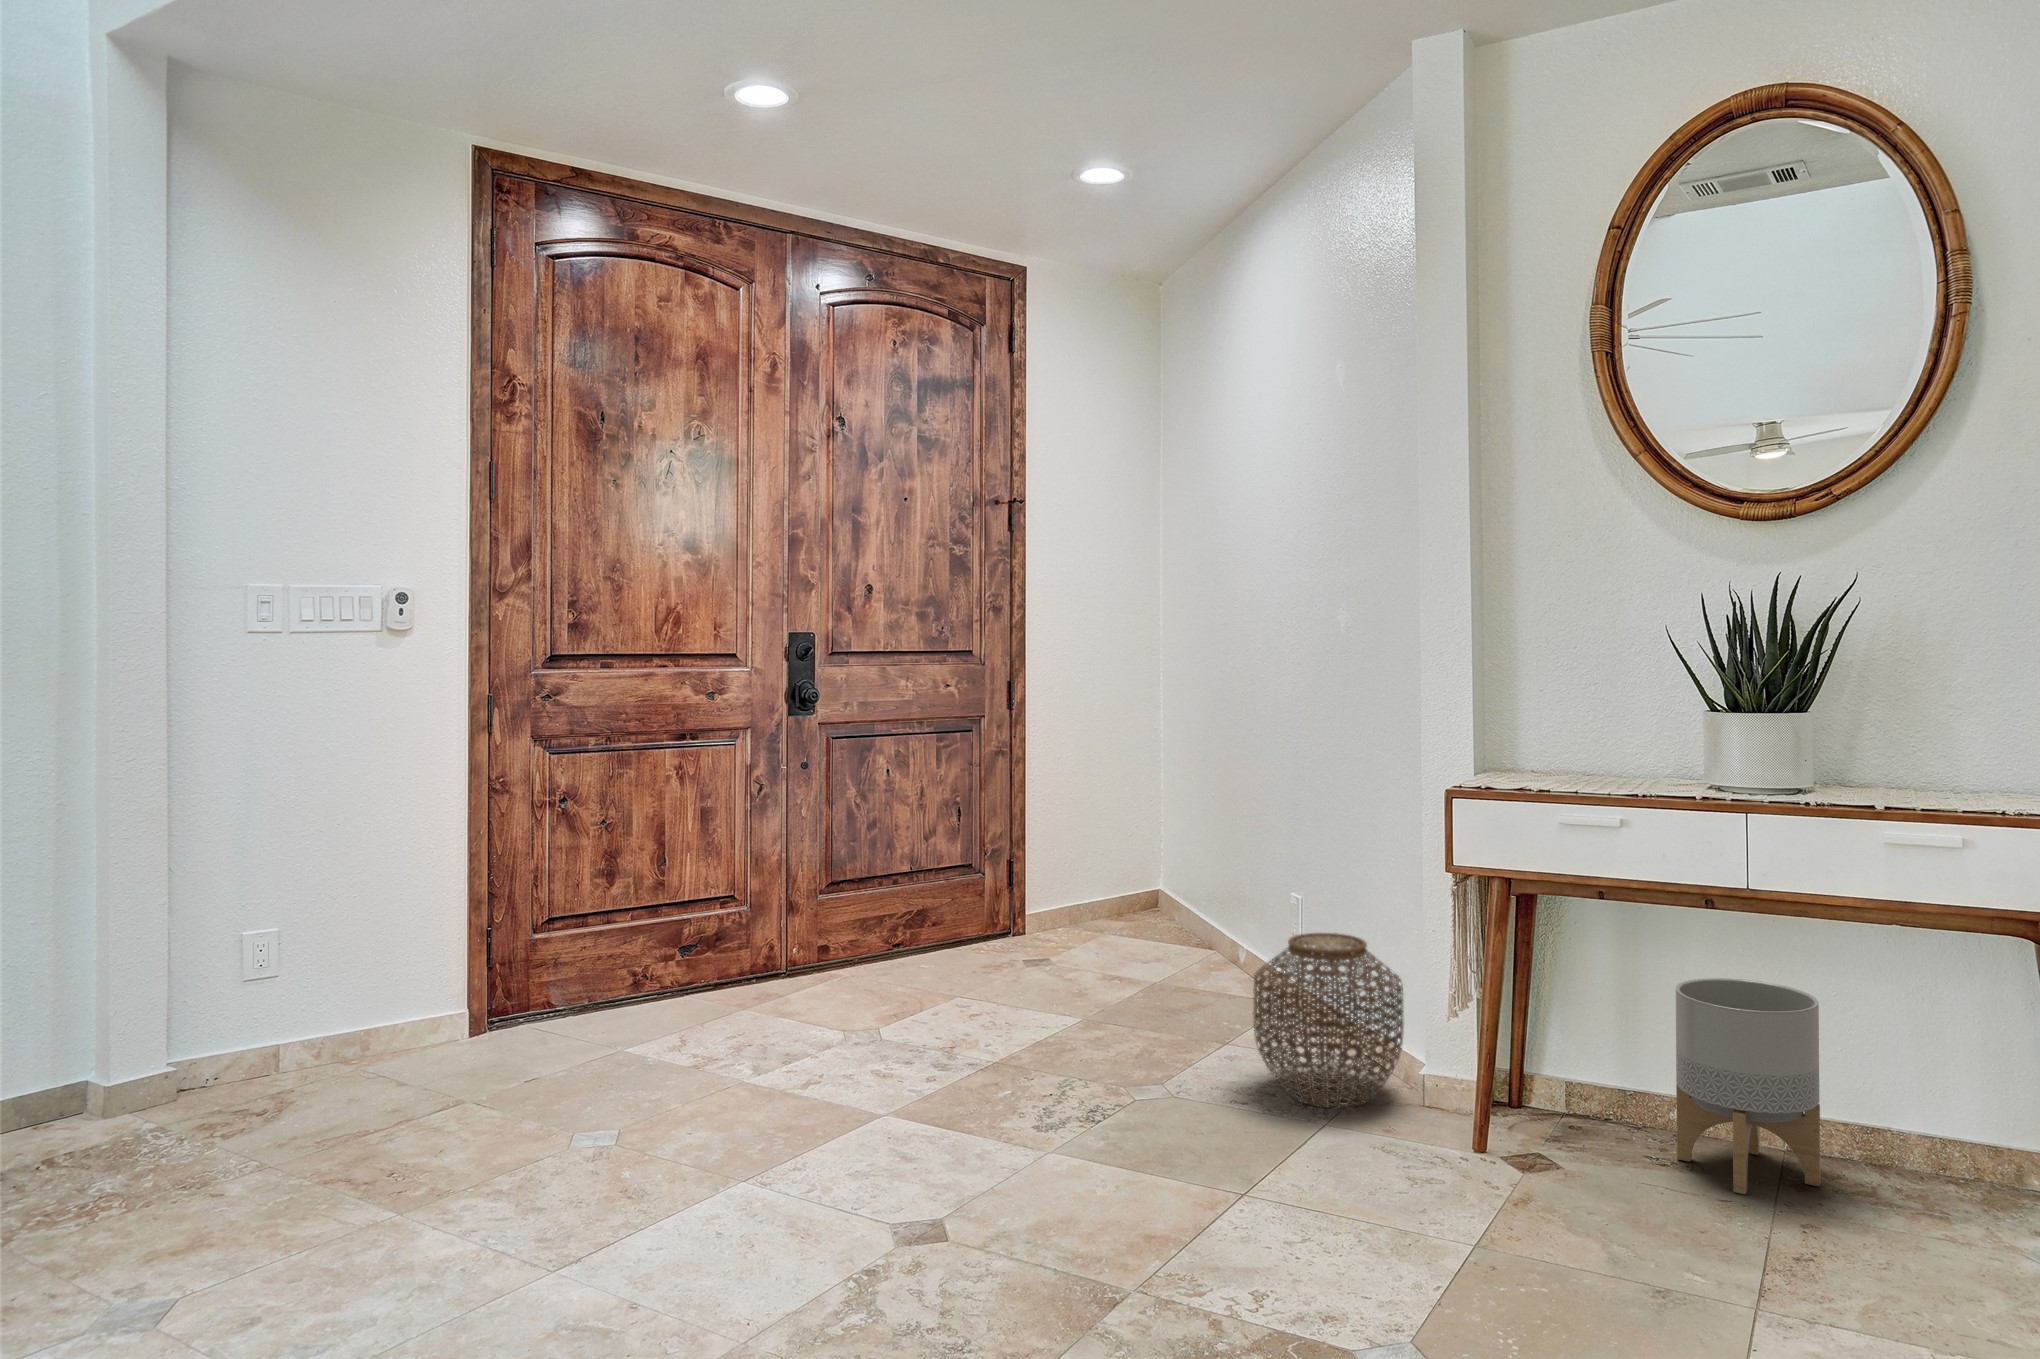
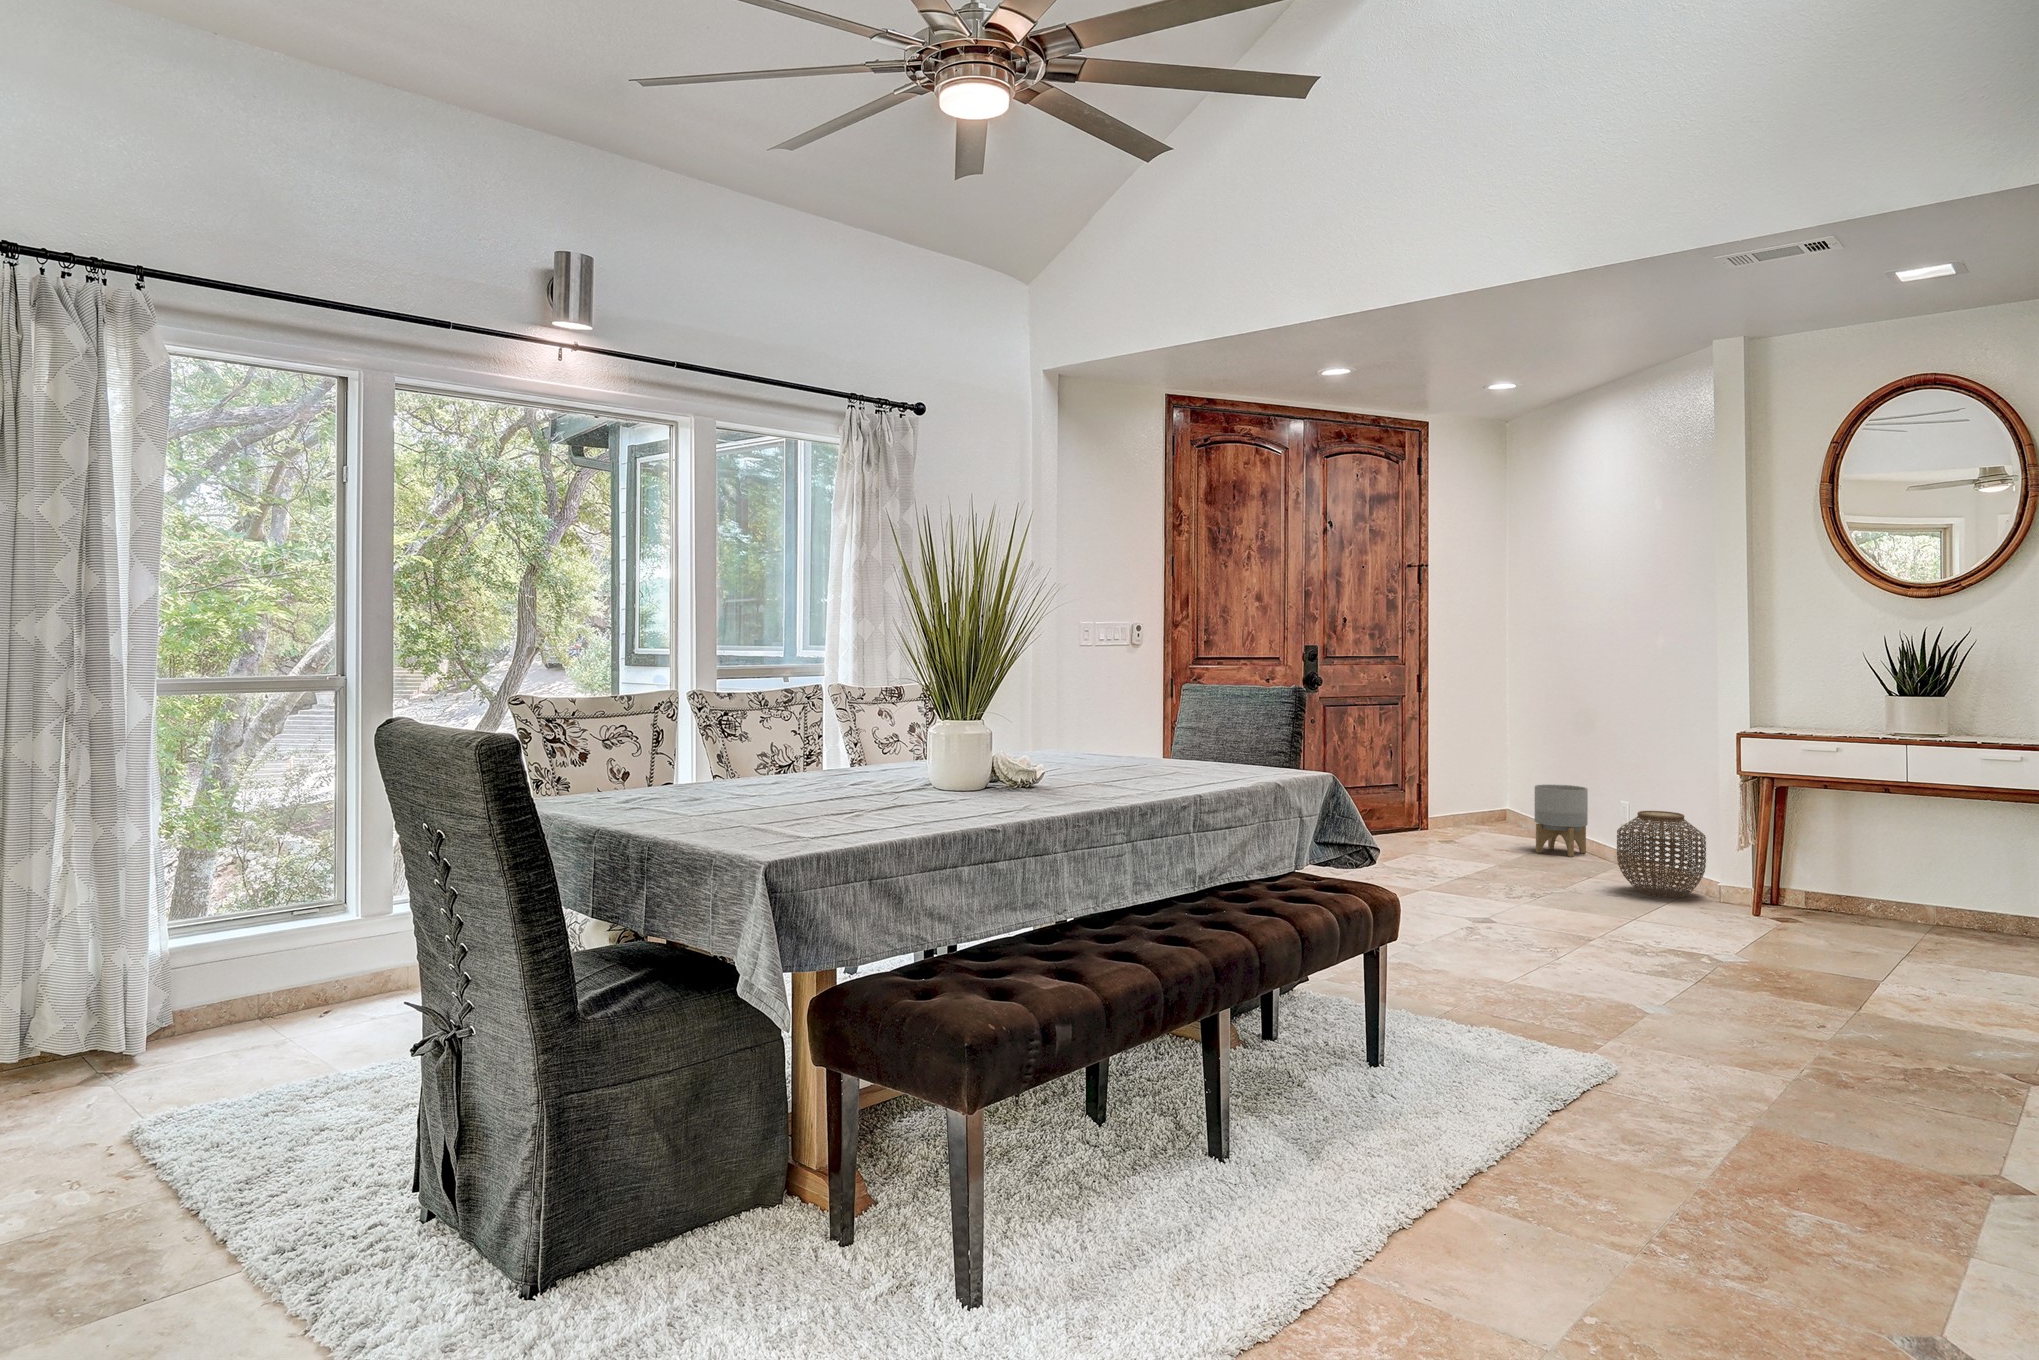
planter: present [1676,978,1821,1194] -> present [1535,784,1588,857]

